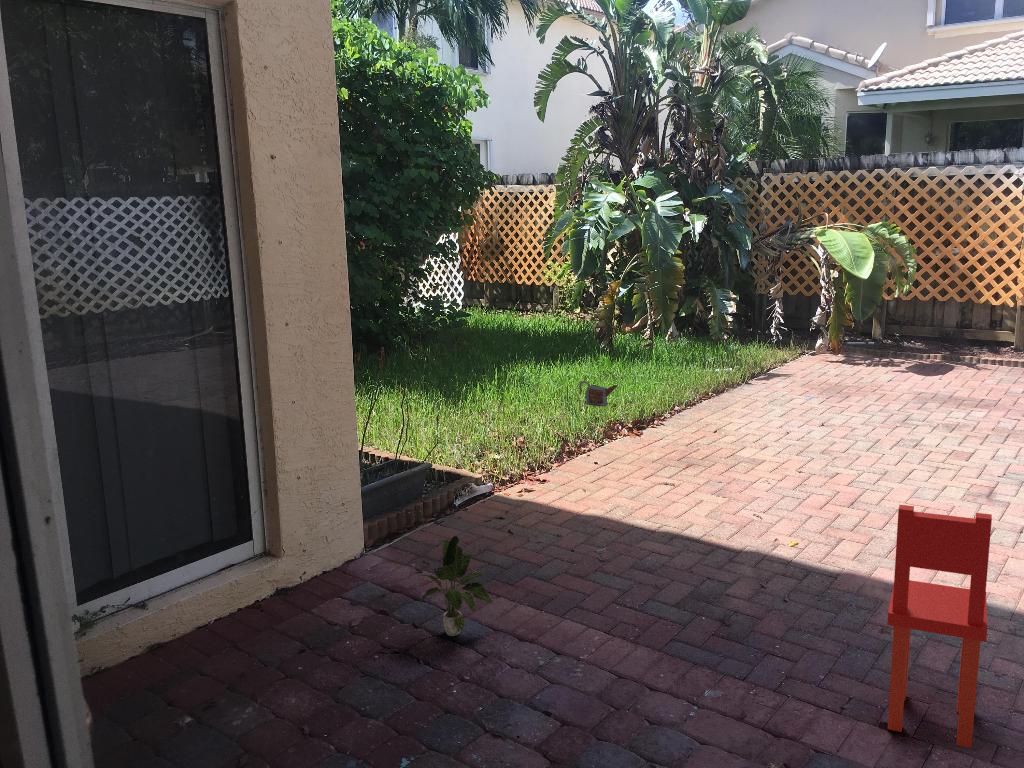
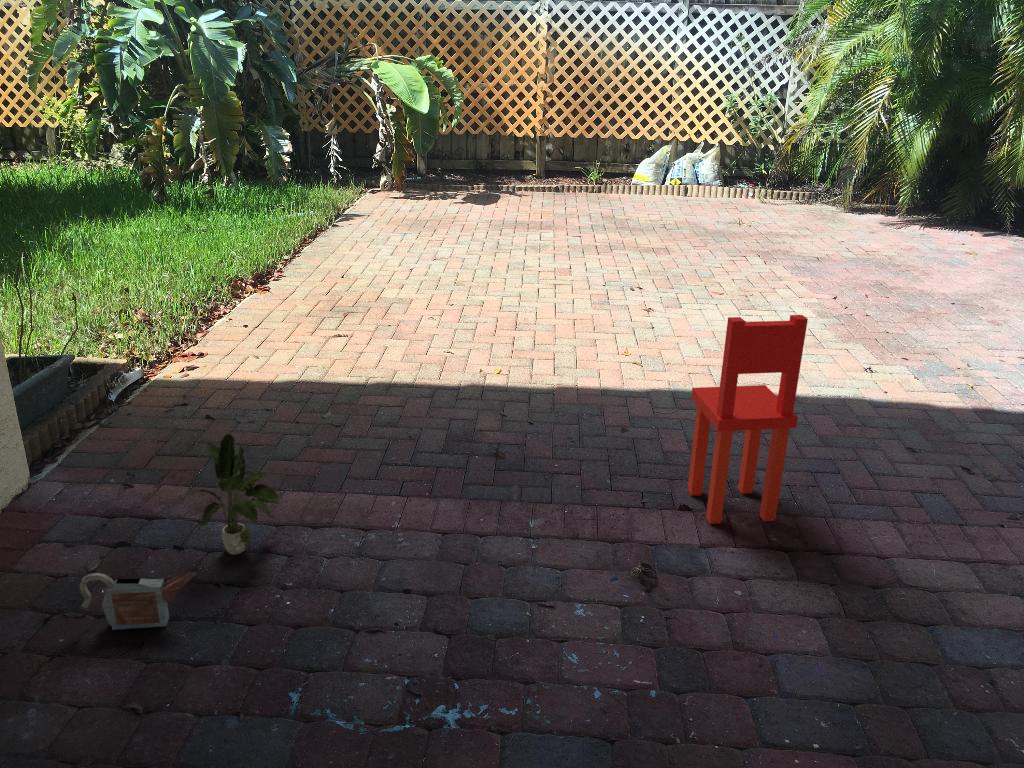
watering can: present [579,381,617,406] -> present [79,571,196,630]

